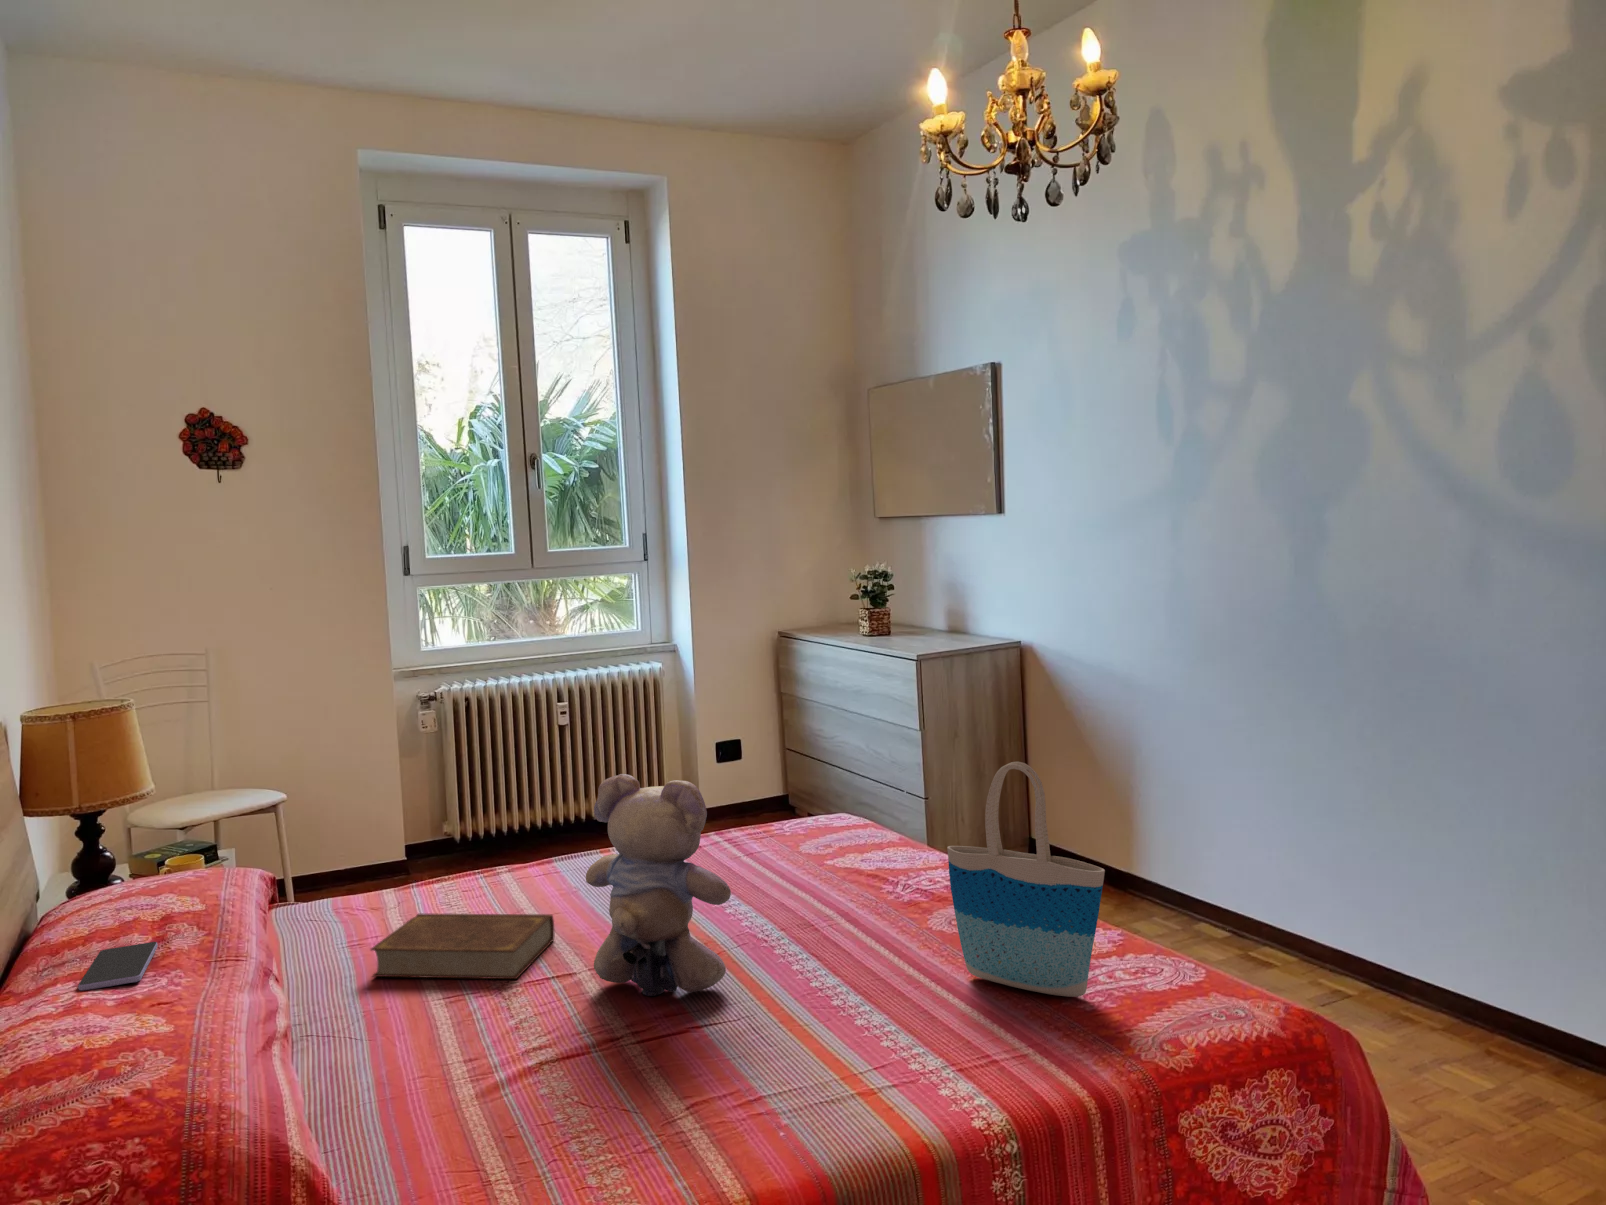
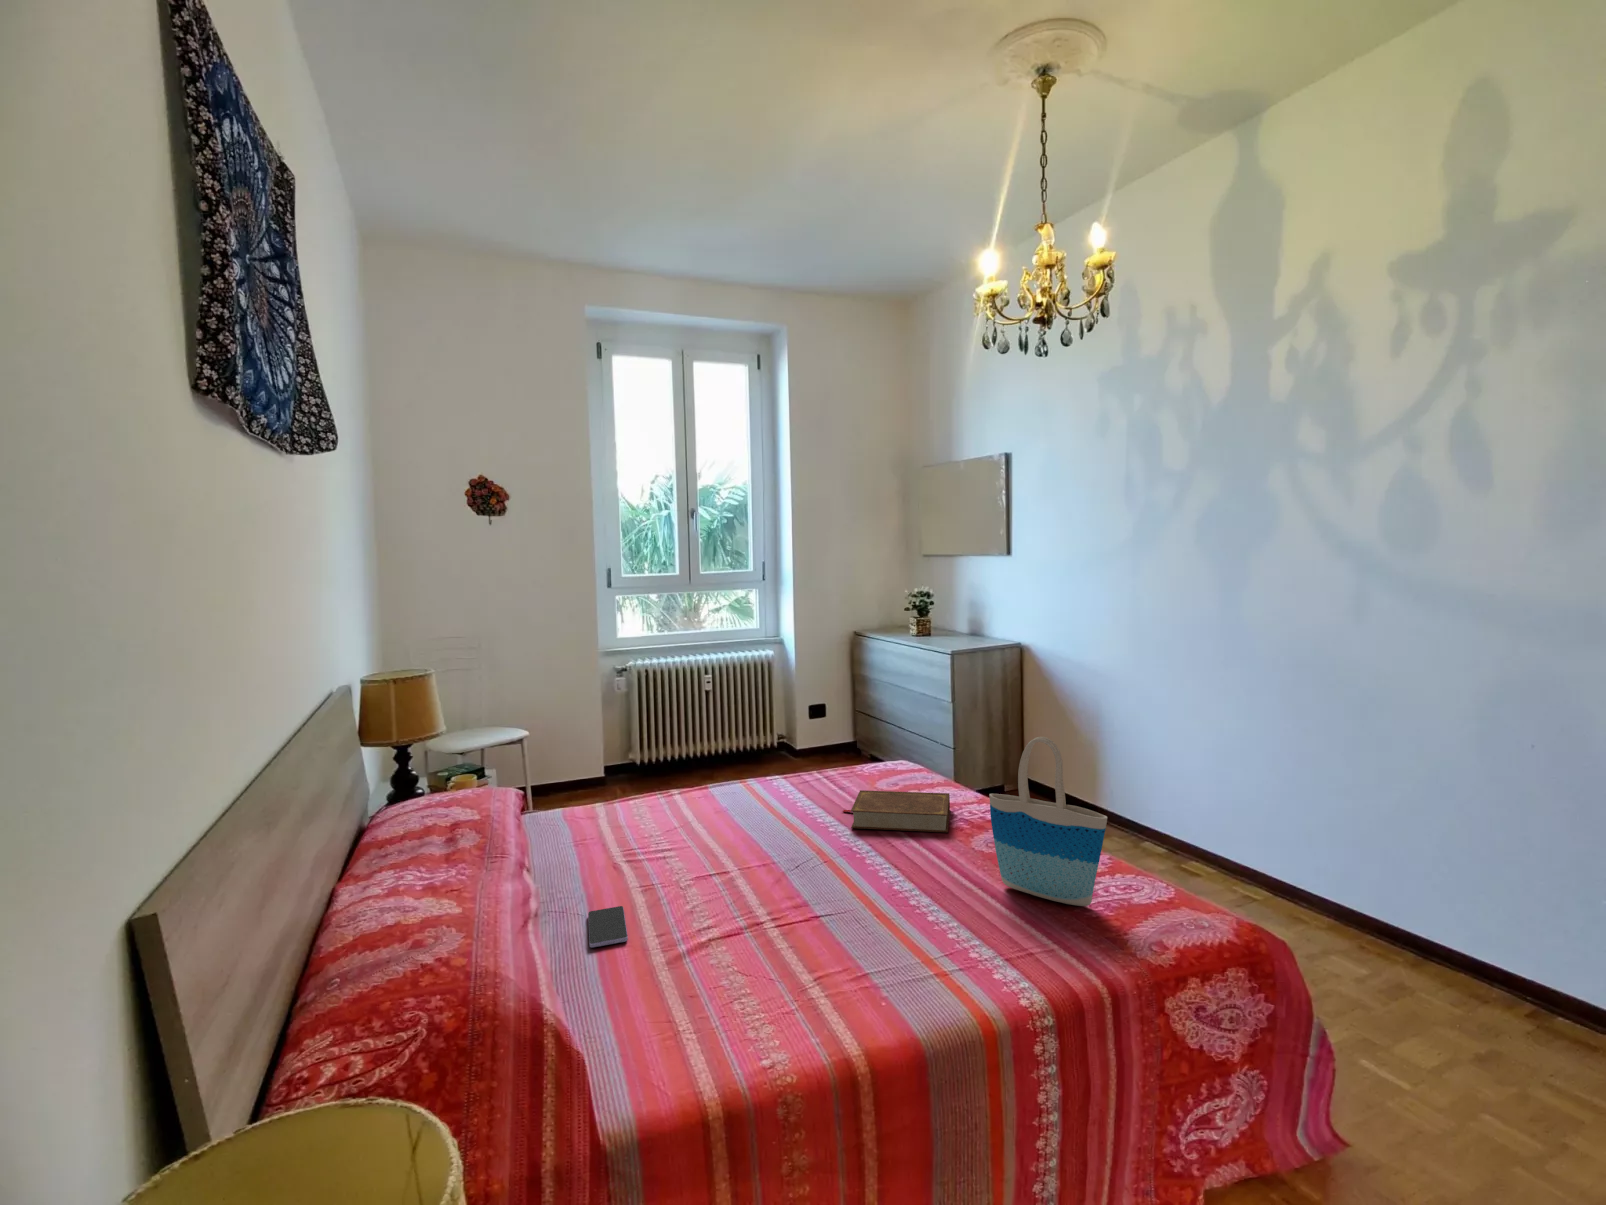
teddy bear: present [586,774,731,996] -> none [736,737,837,891]
book: present [371,913,555,979] -> present [843,790,950,832]
smartphone: present [78,942,158,991] -> present [588,906,628,948]

